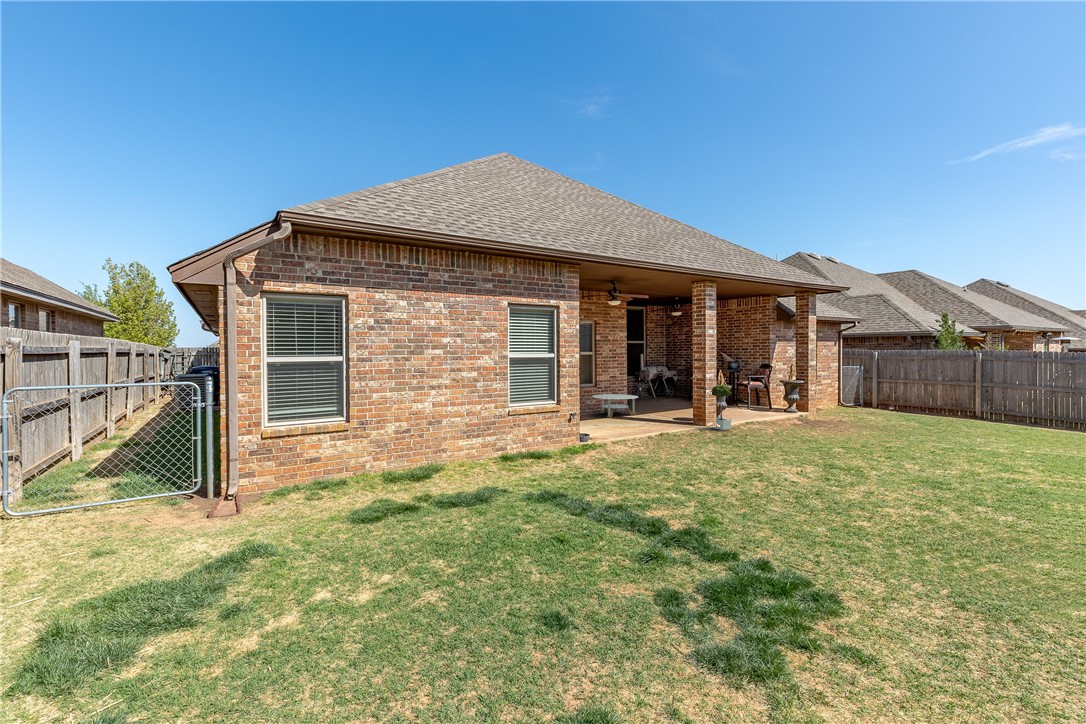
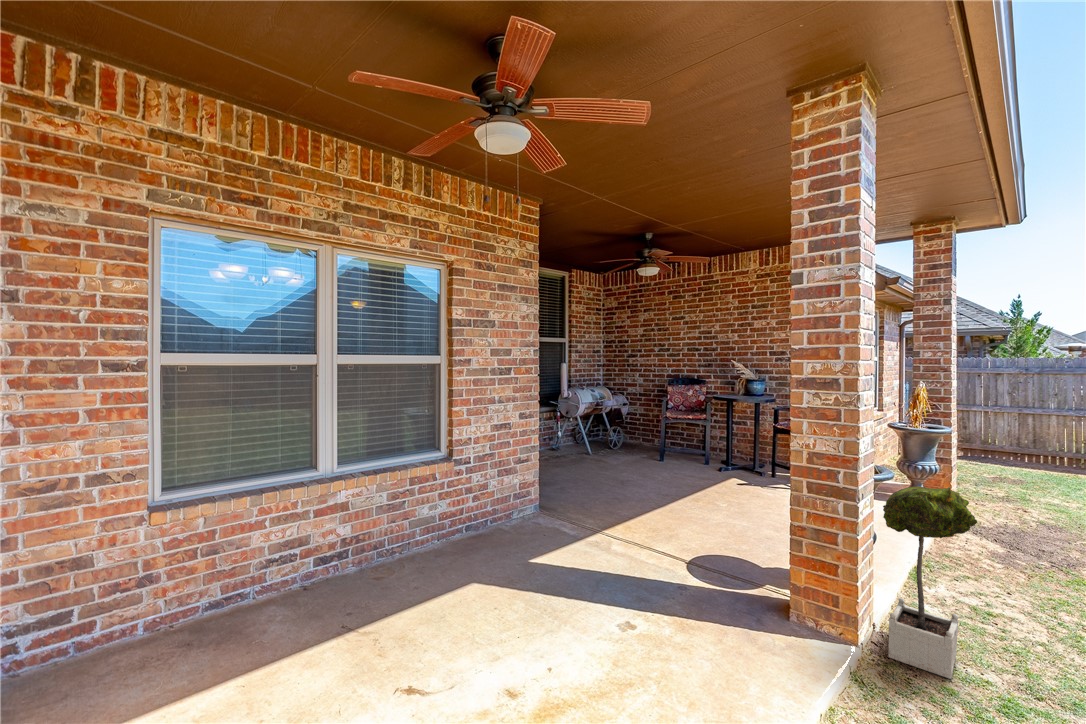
round table: present [592,394,638,418] -> none [430,480,579,588]

